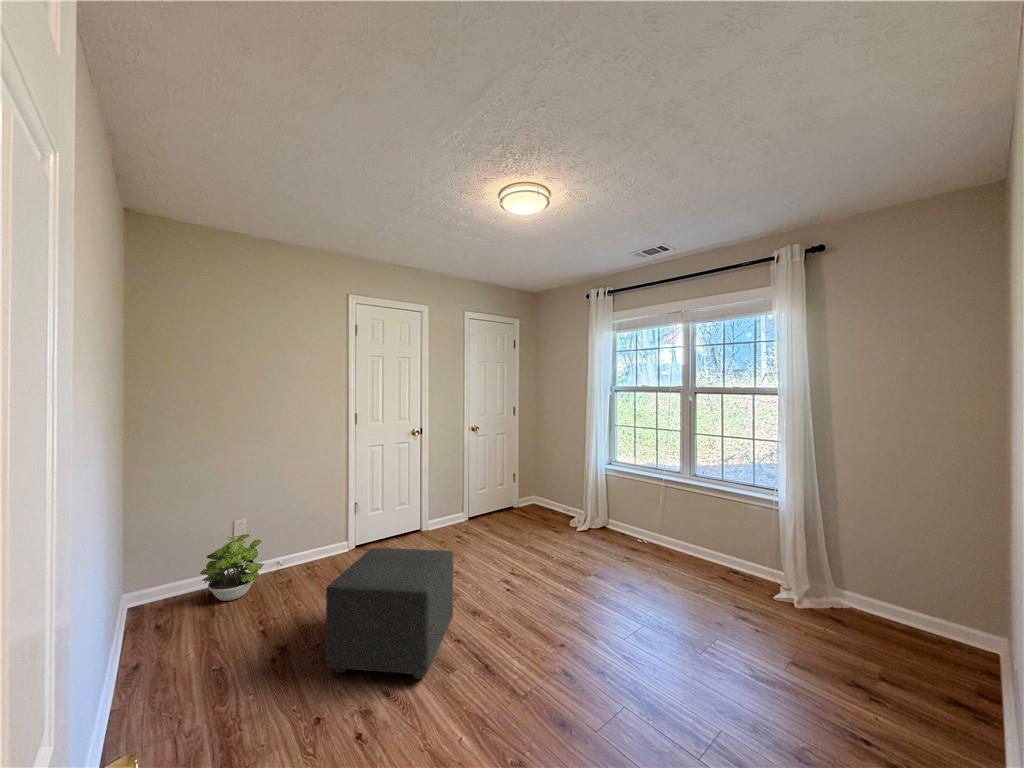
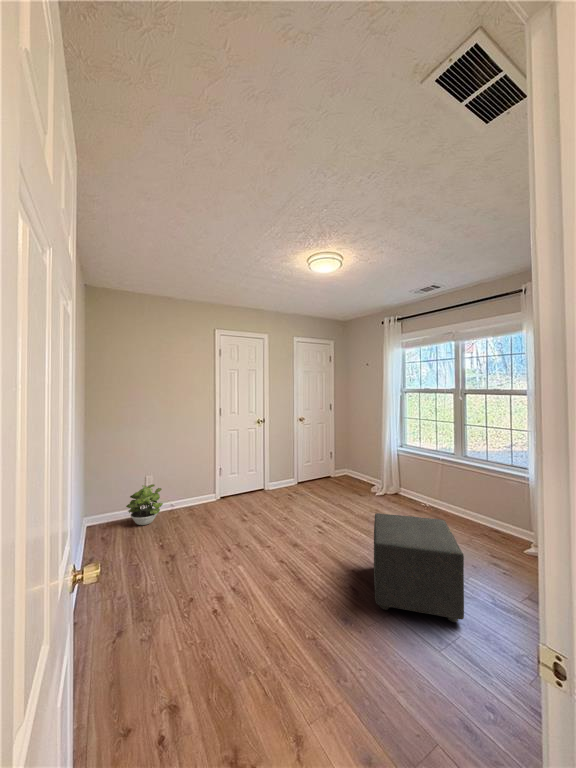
ottoman: present [326,548,453,679] -> present [374,513,464,622]

